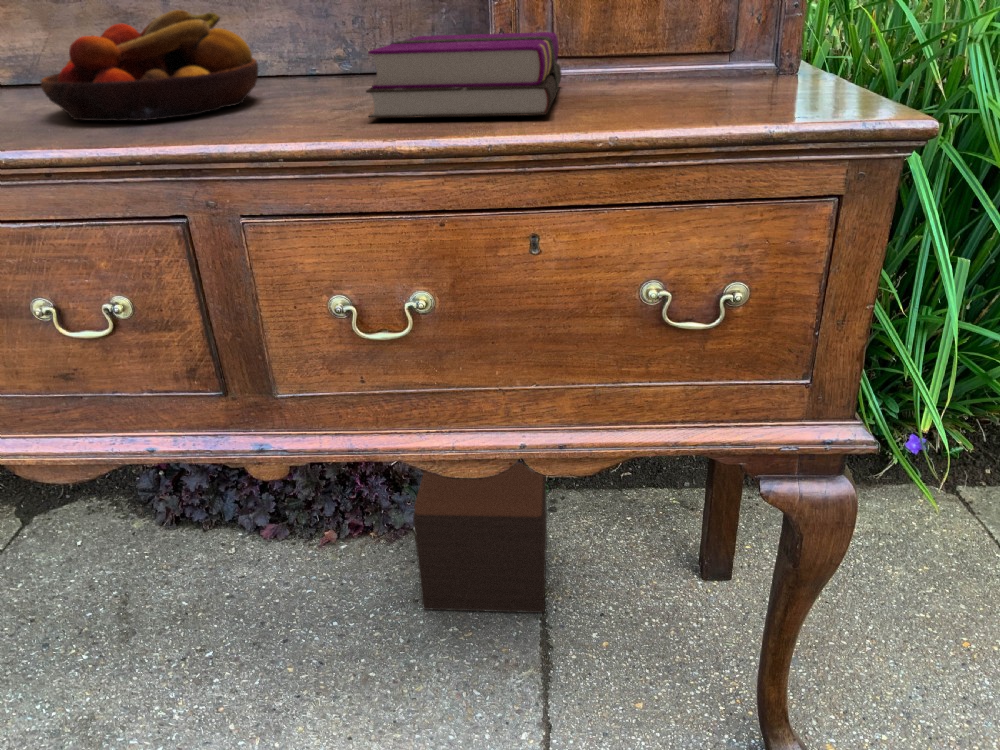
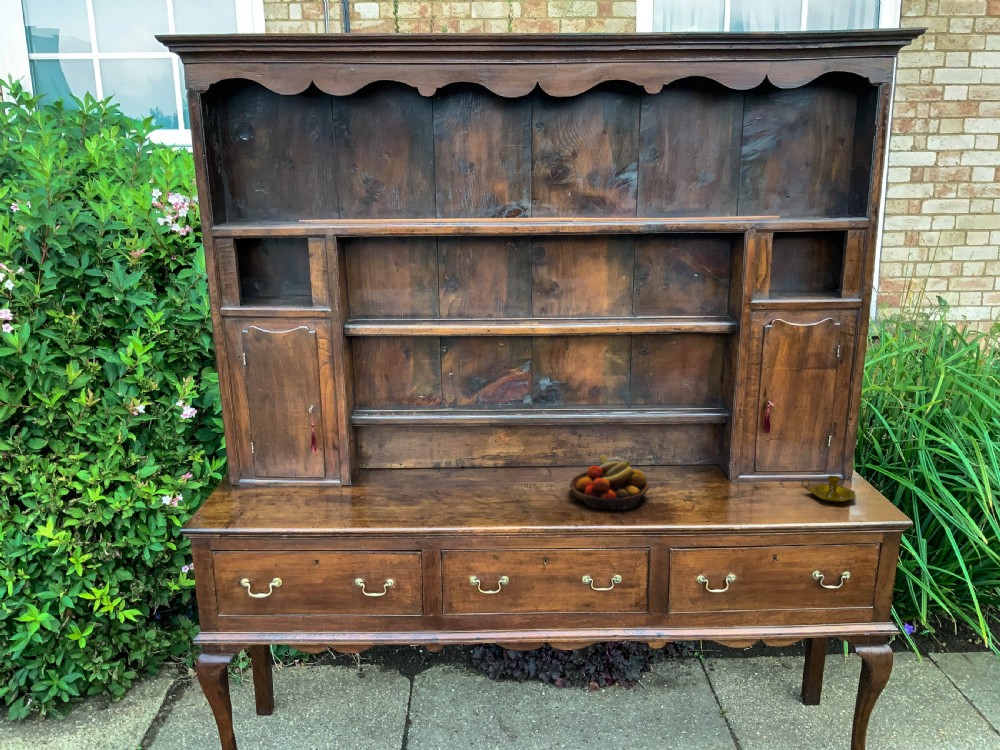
candlestick: none [664,29,806,100] -> present [802,476,856,503]
hardback book: present [366,32,561,118] -> none [696,465,776,514]
footstool: present [413,463,547,613] -> none [653,627,732,724]

